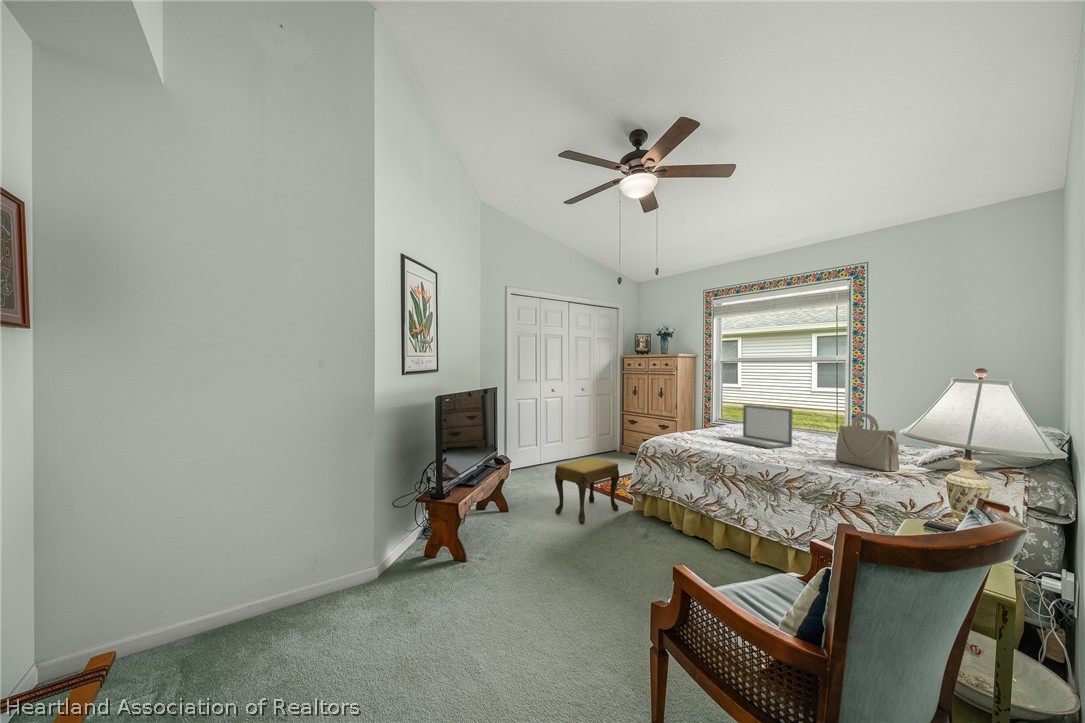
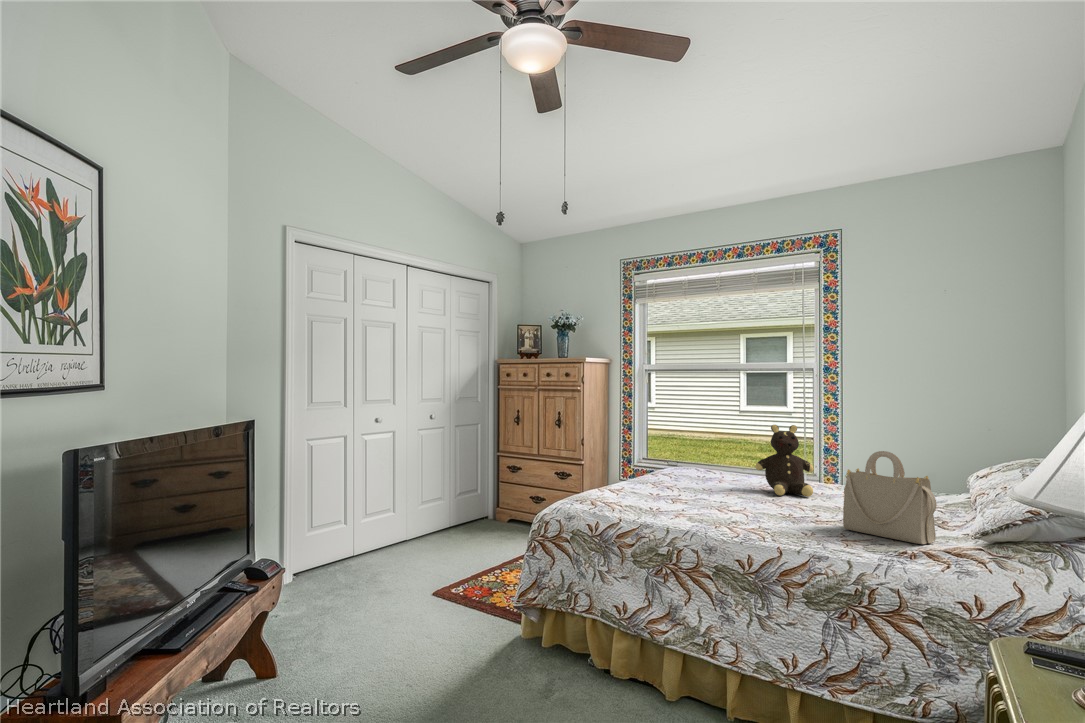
teddy bear: none [789,398,833,445] -> present [755,425,814,497]
laptop: present [720,405,793,448] -> none [660,438,767,511]
footstool: present [555,458,619,524] -> none [376,545,496,681]

